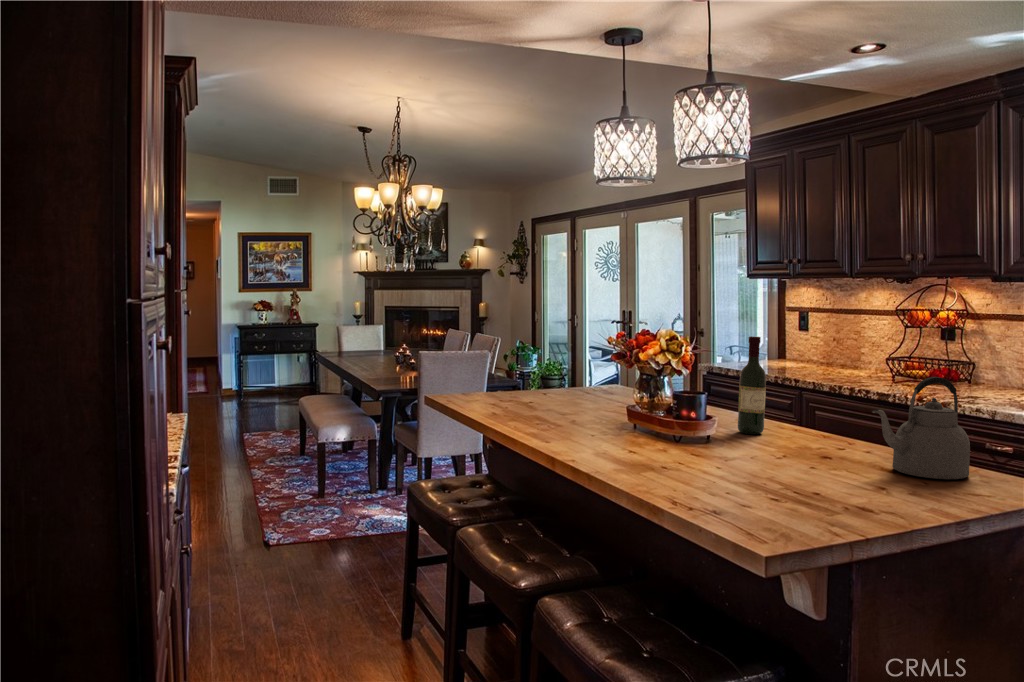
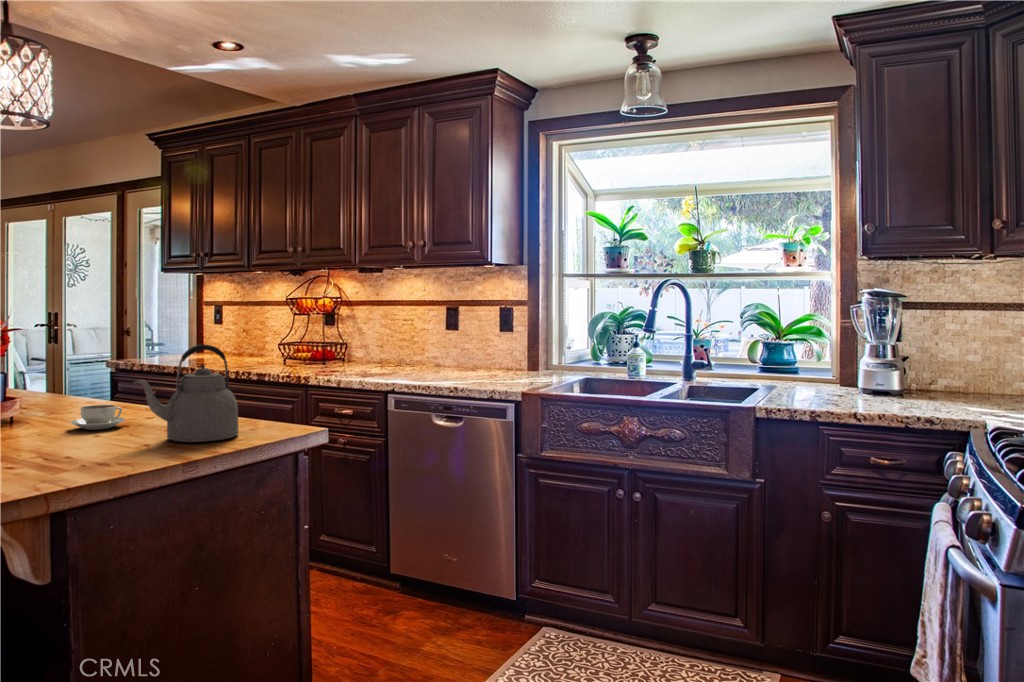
wine bottle: present [738,336,766,434] -> none [38,317,71,421]
coffee cup: none [780,425,828,449] -> present [71,405,125,430]

